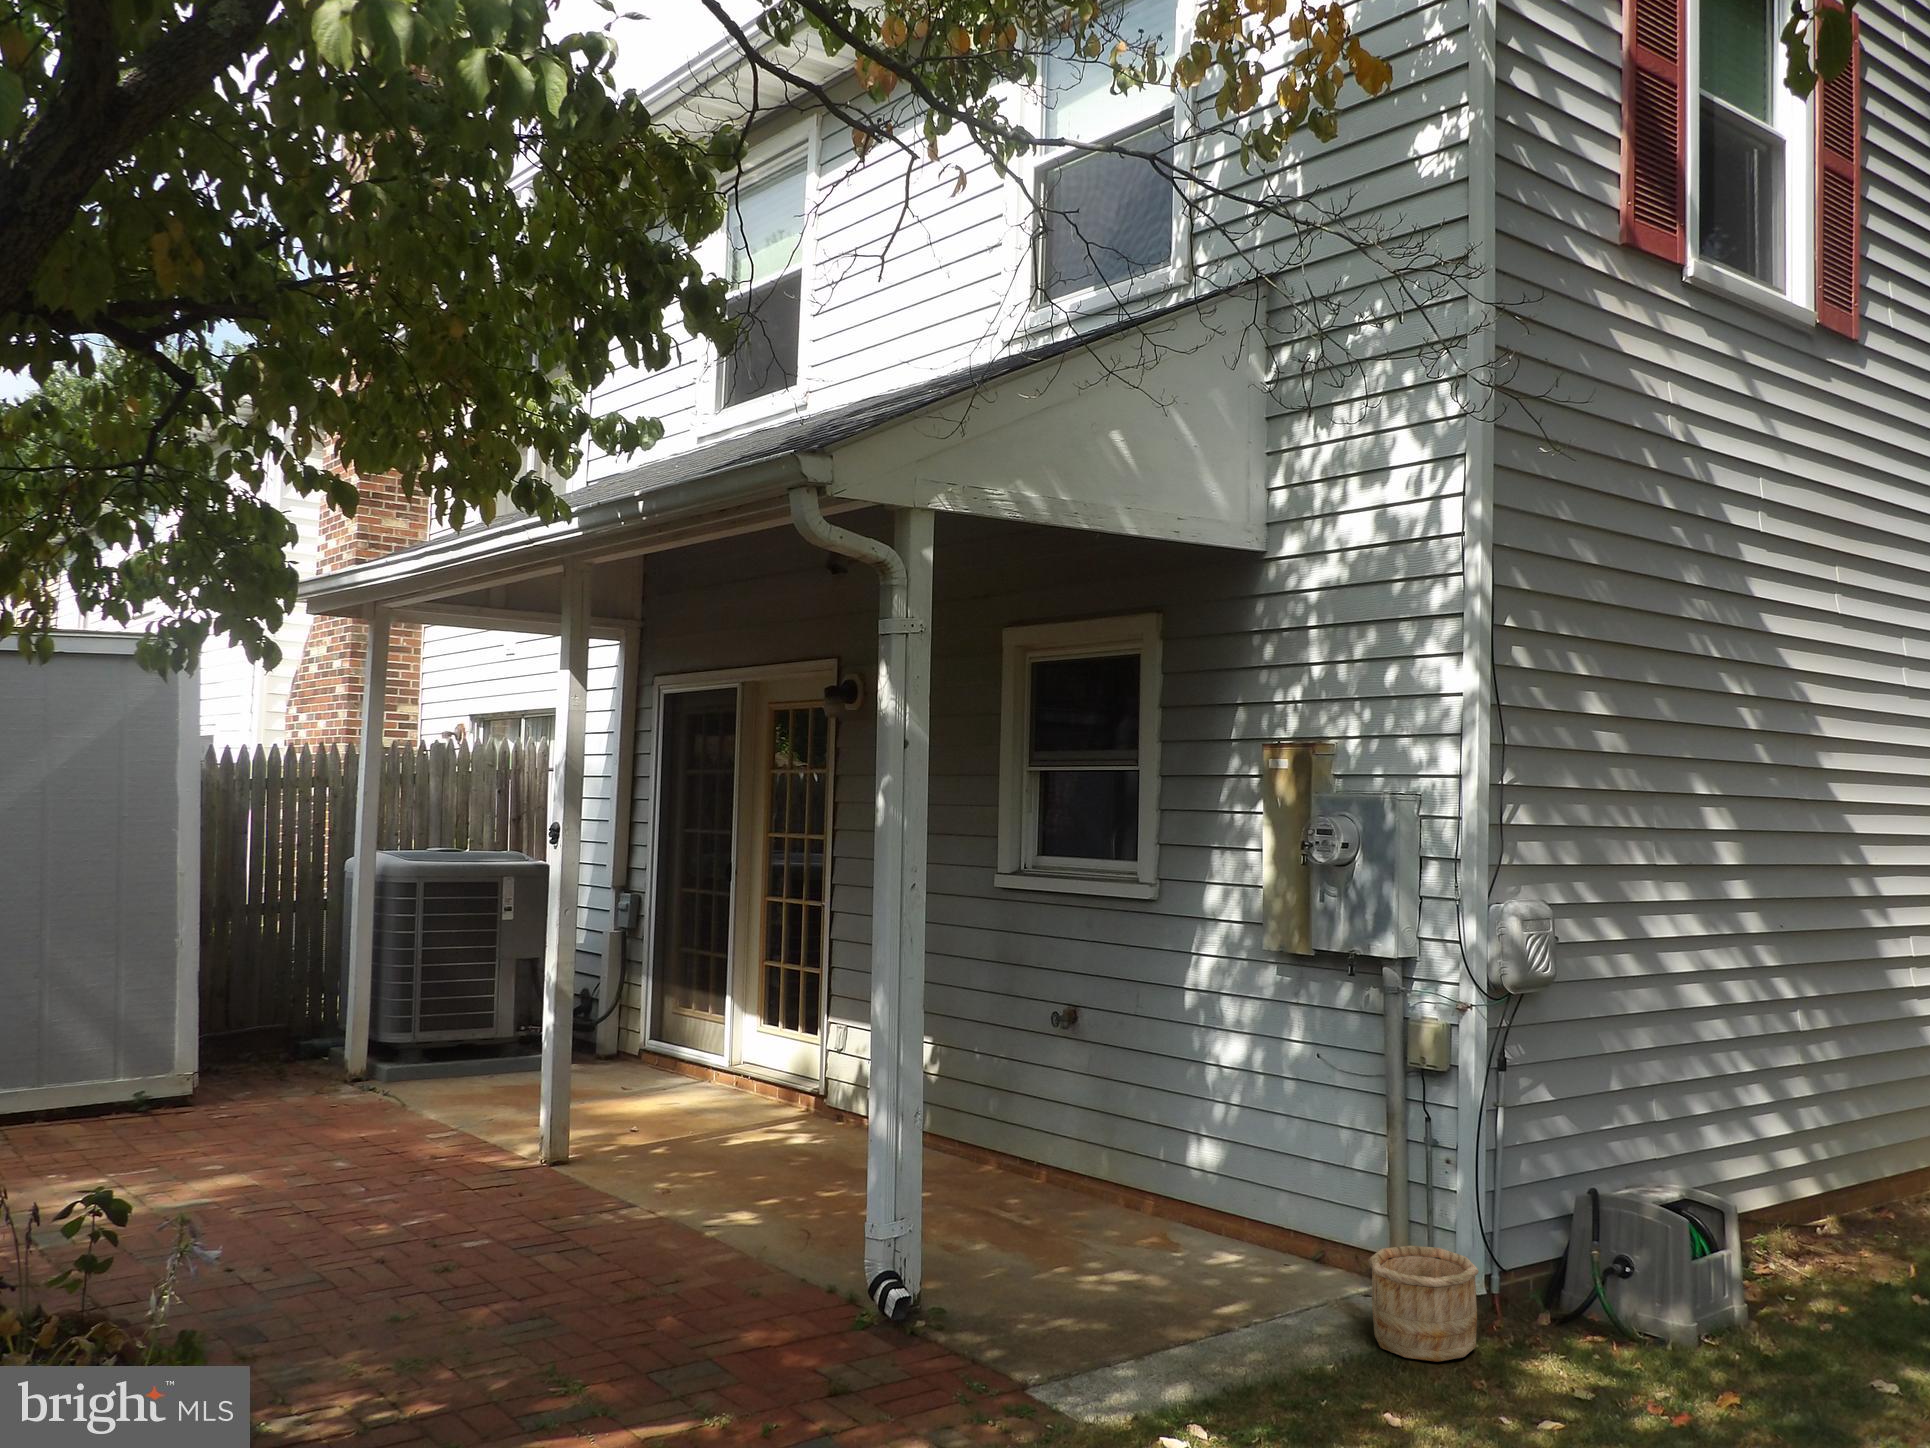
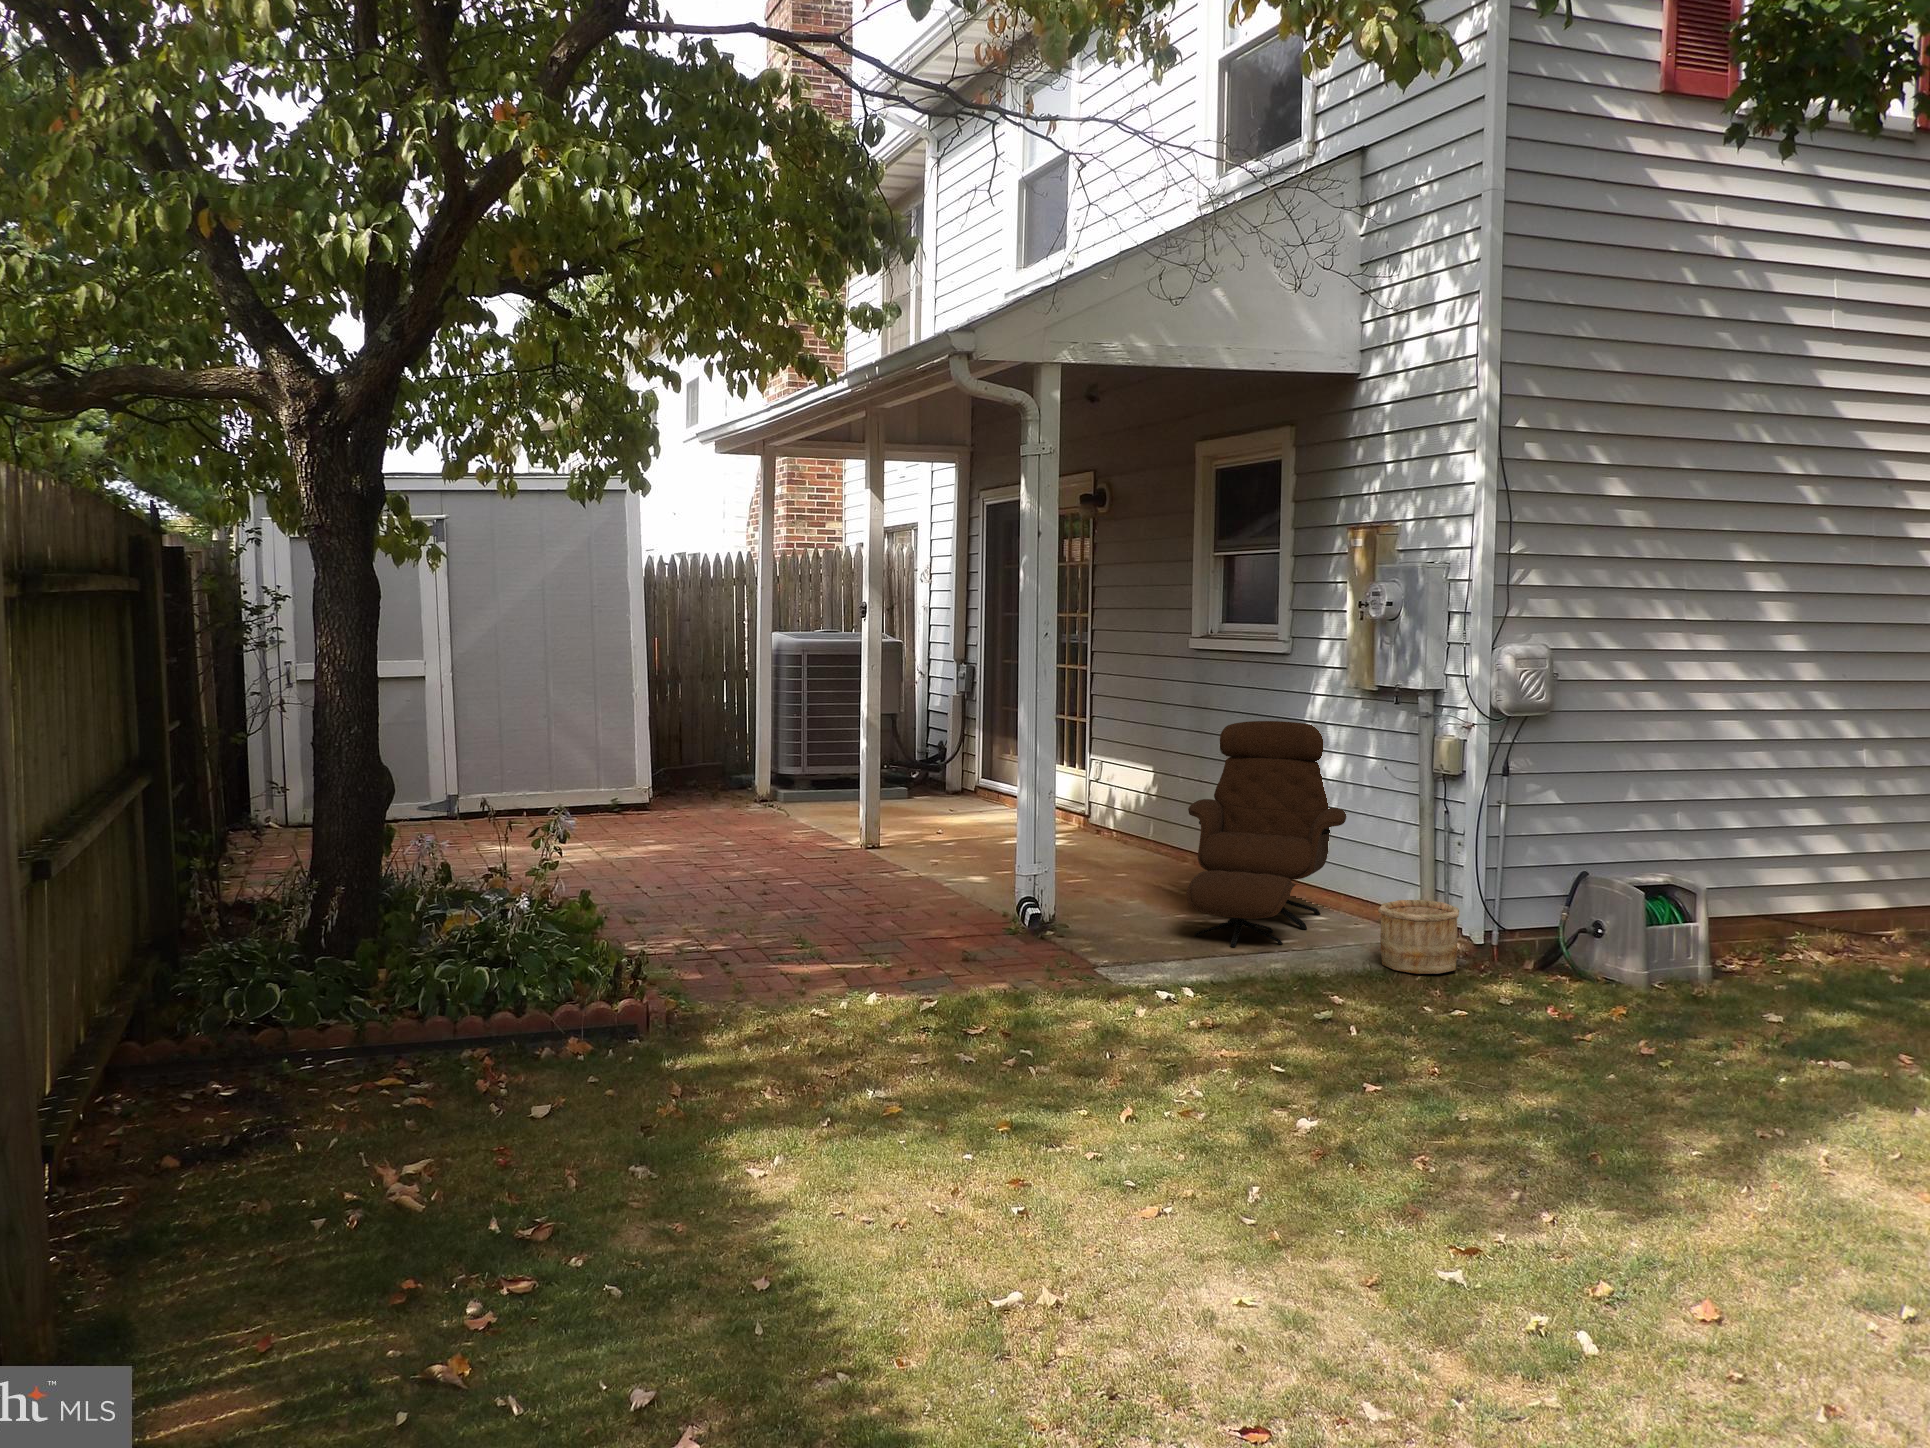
lounge chair: none [1056,992,1264,1339] -> present [1187,721,1346,947]

